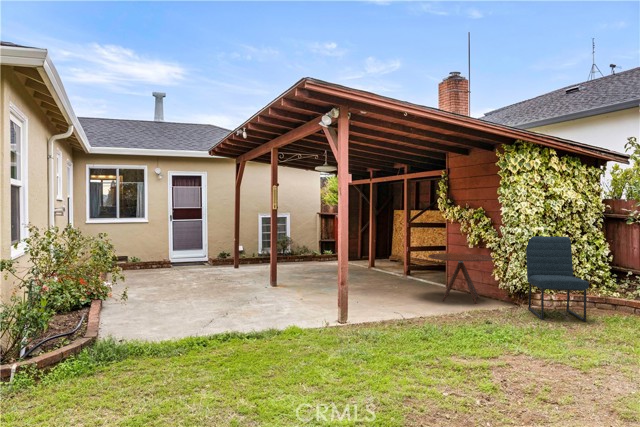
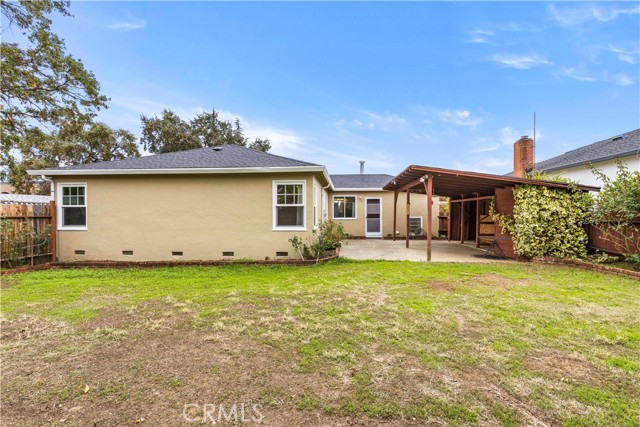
chair: present [526,236,589,322] -> none [524,229,552,269]

